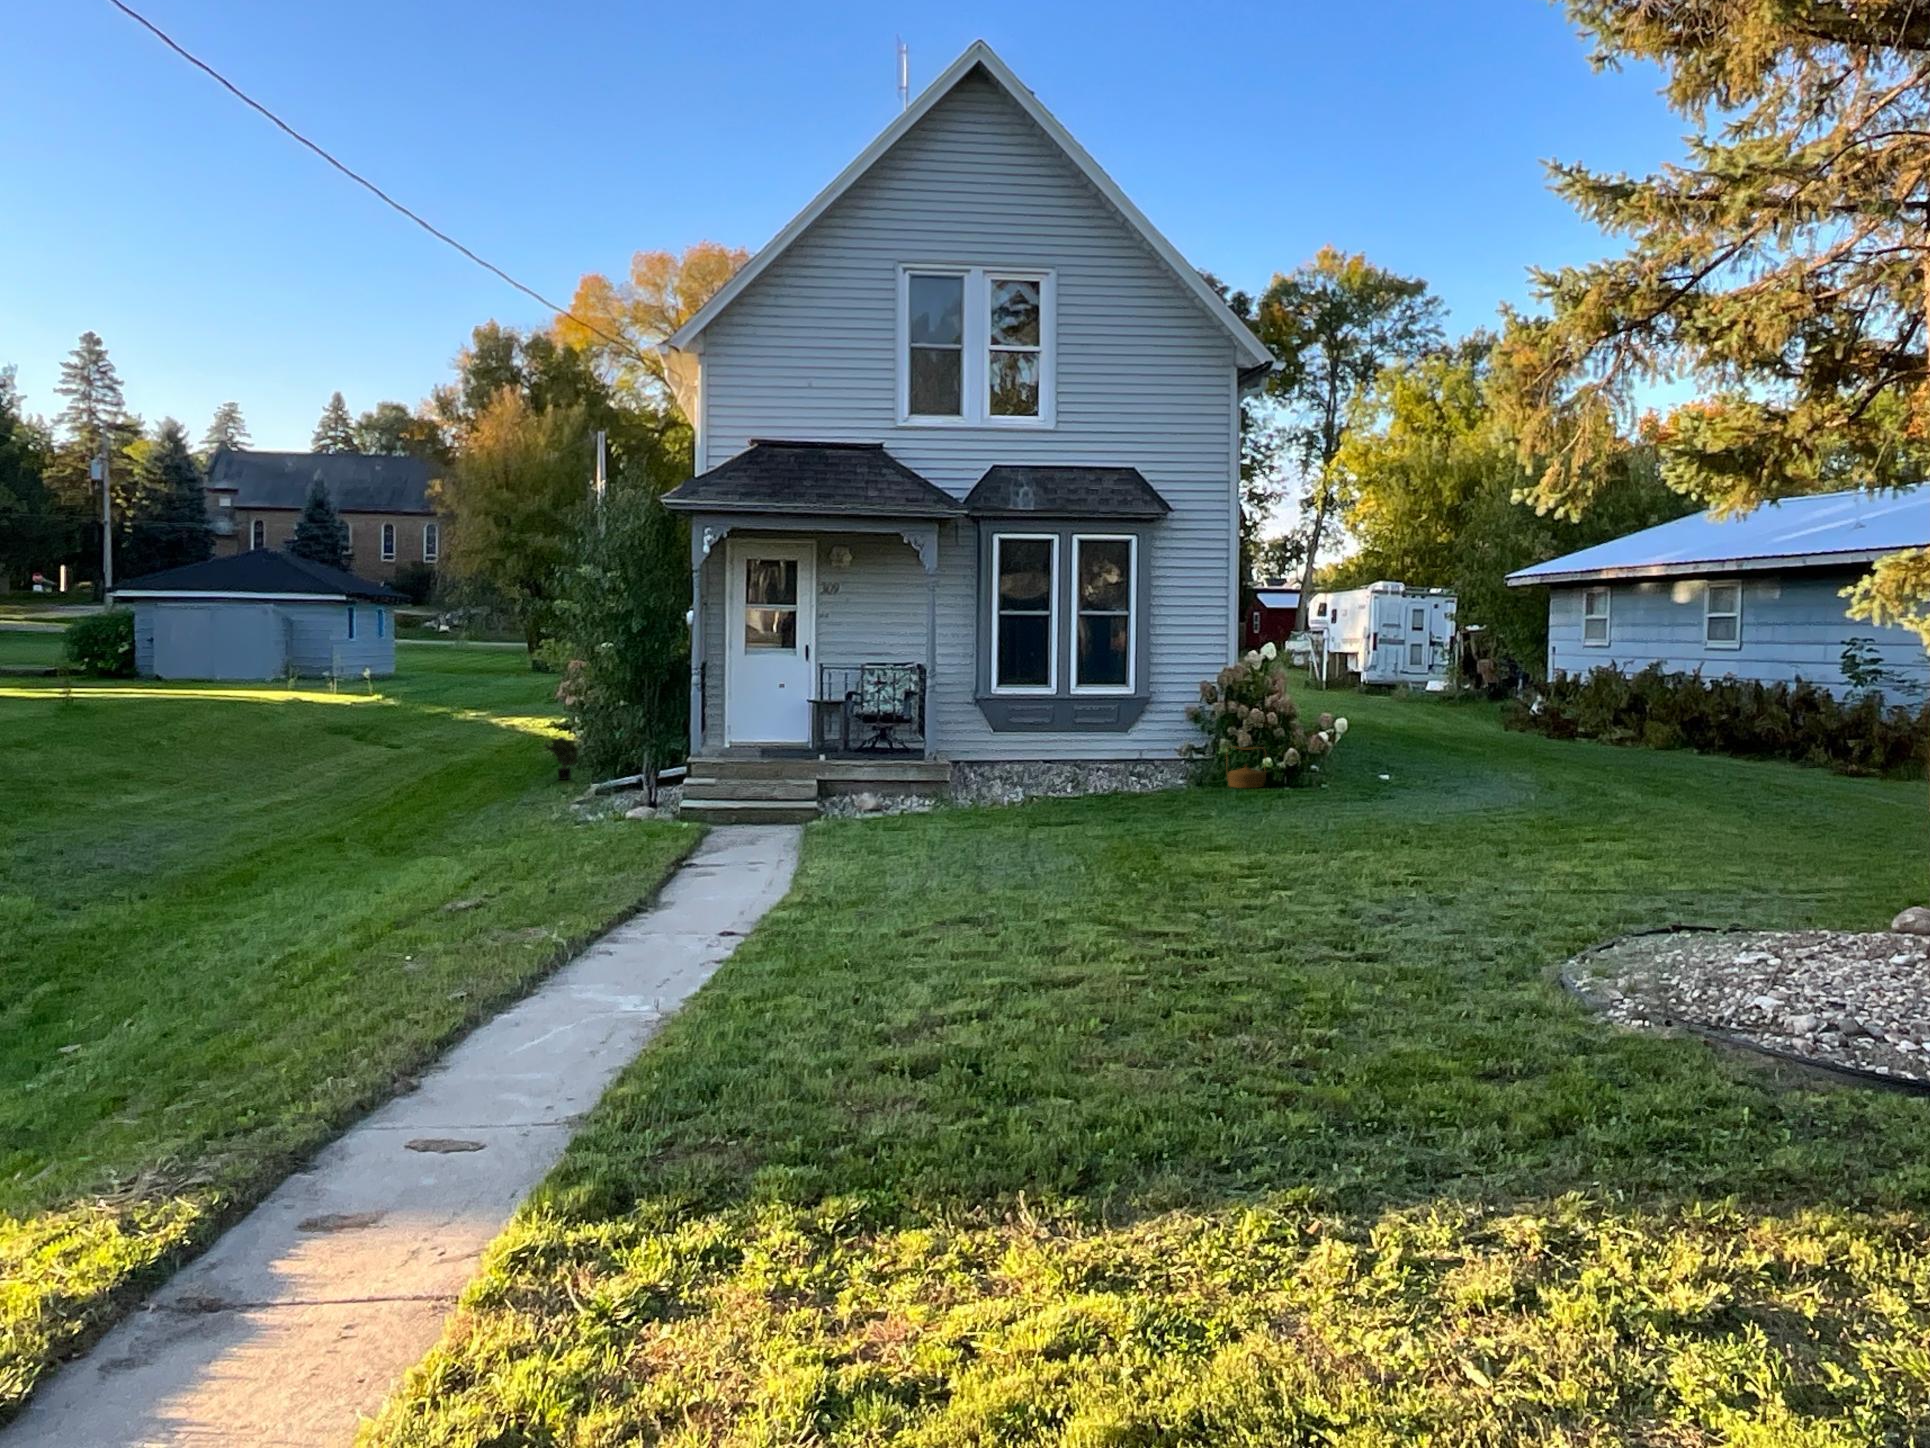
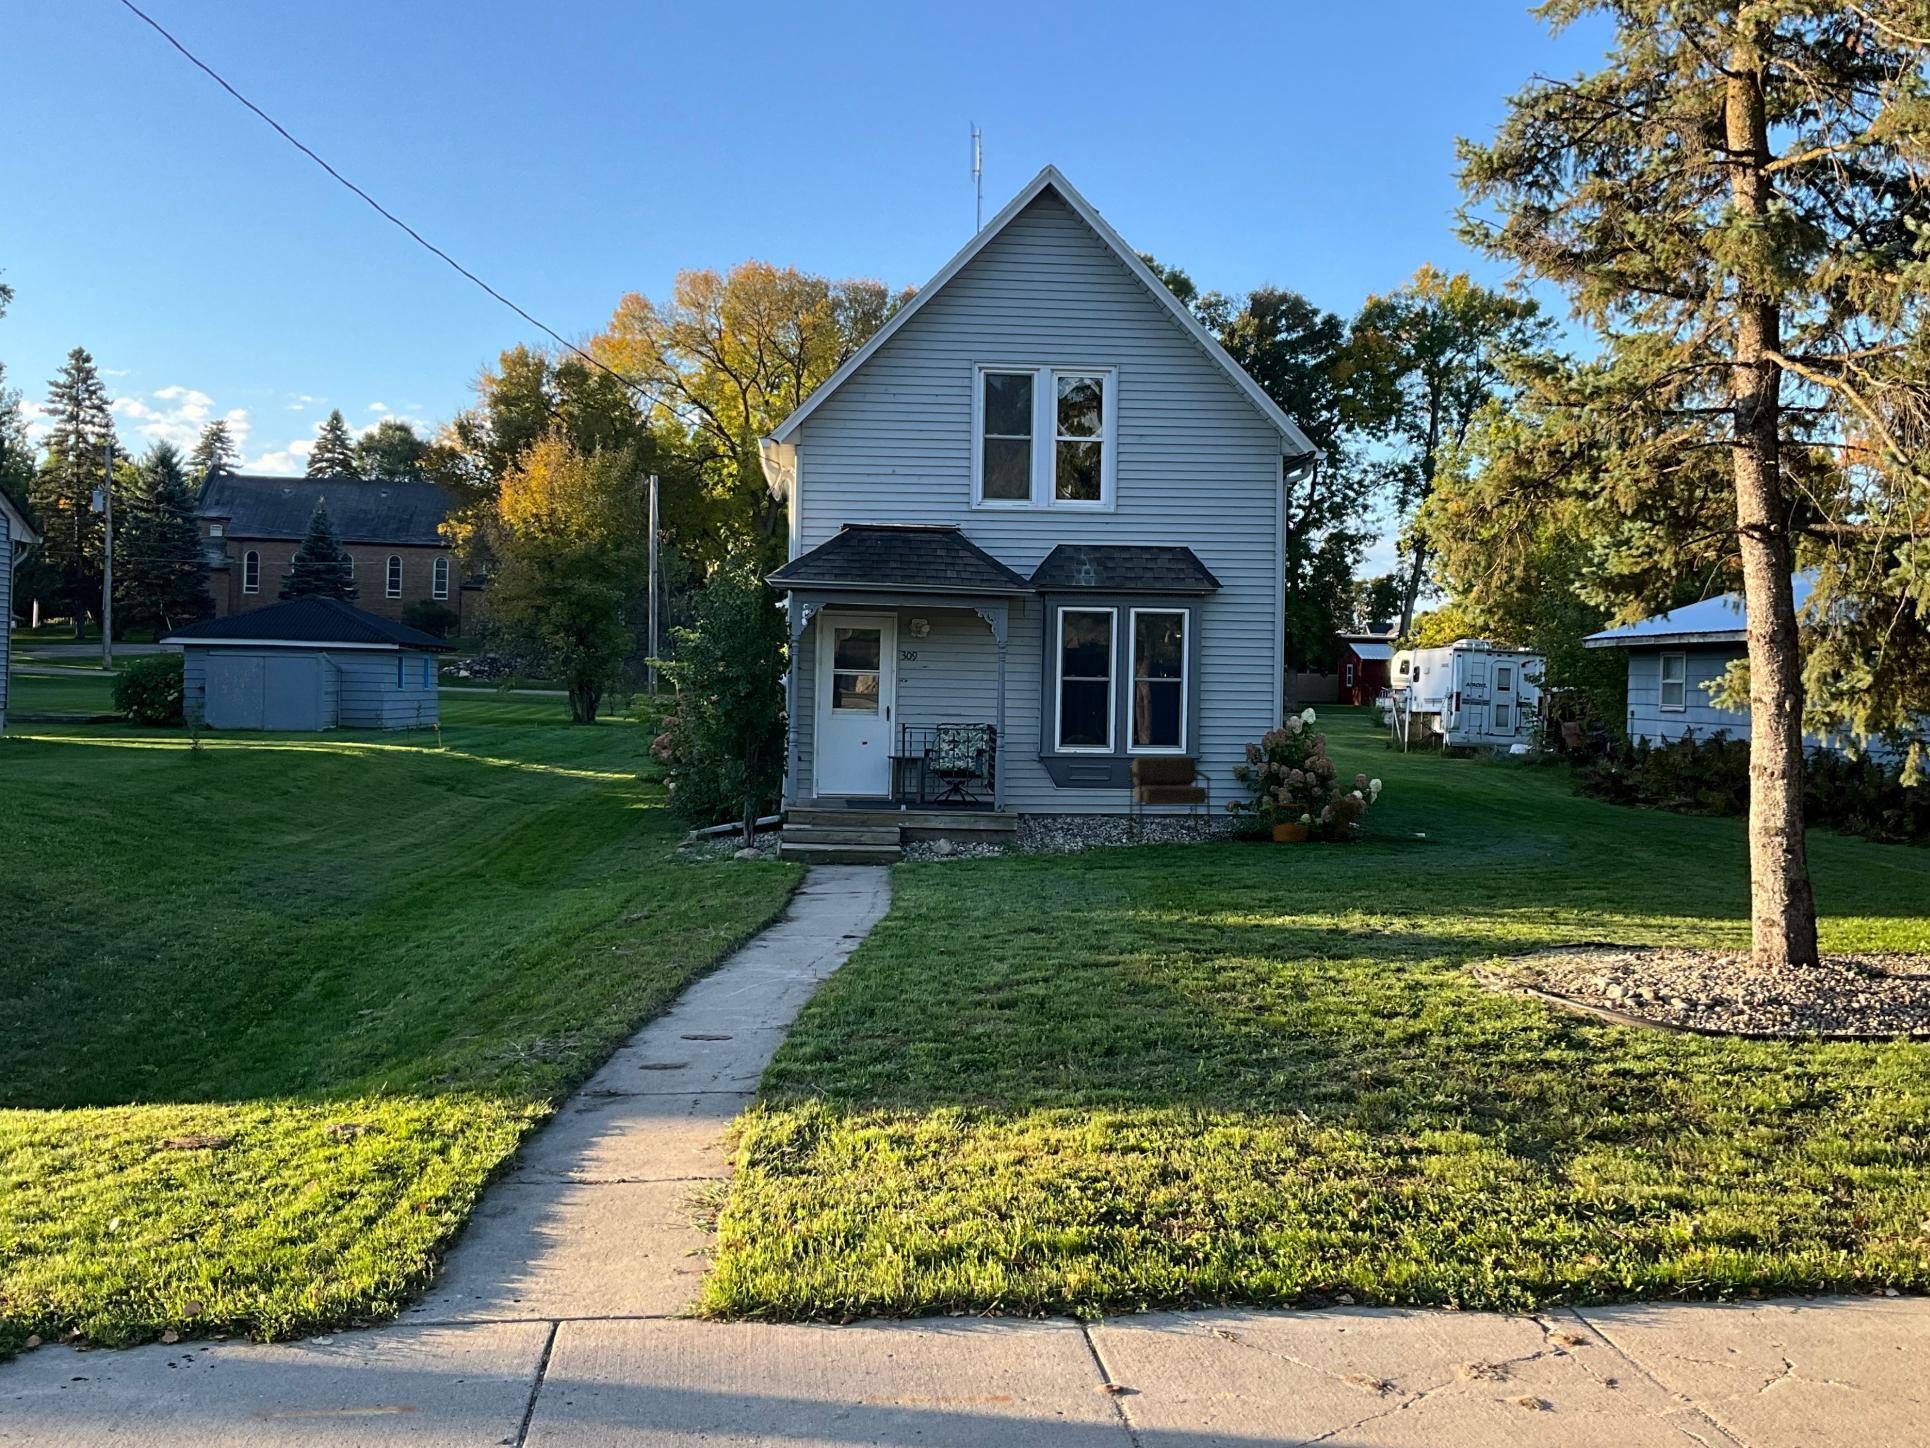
armchair: none [1070,697,1162,788] -> present [1128,757,1211,840]
potted plant: present [545,737,578,780] -> present [1328,799,1359,841]

